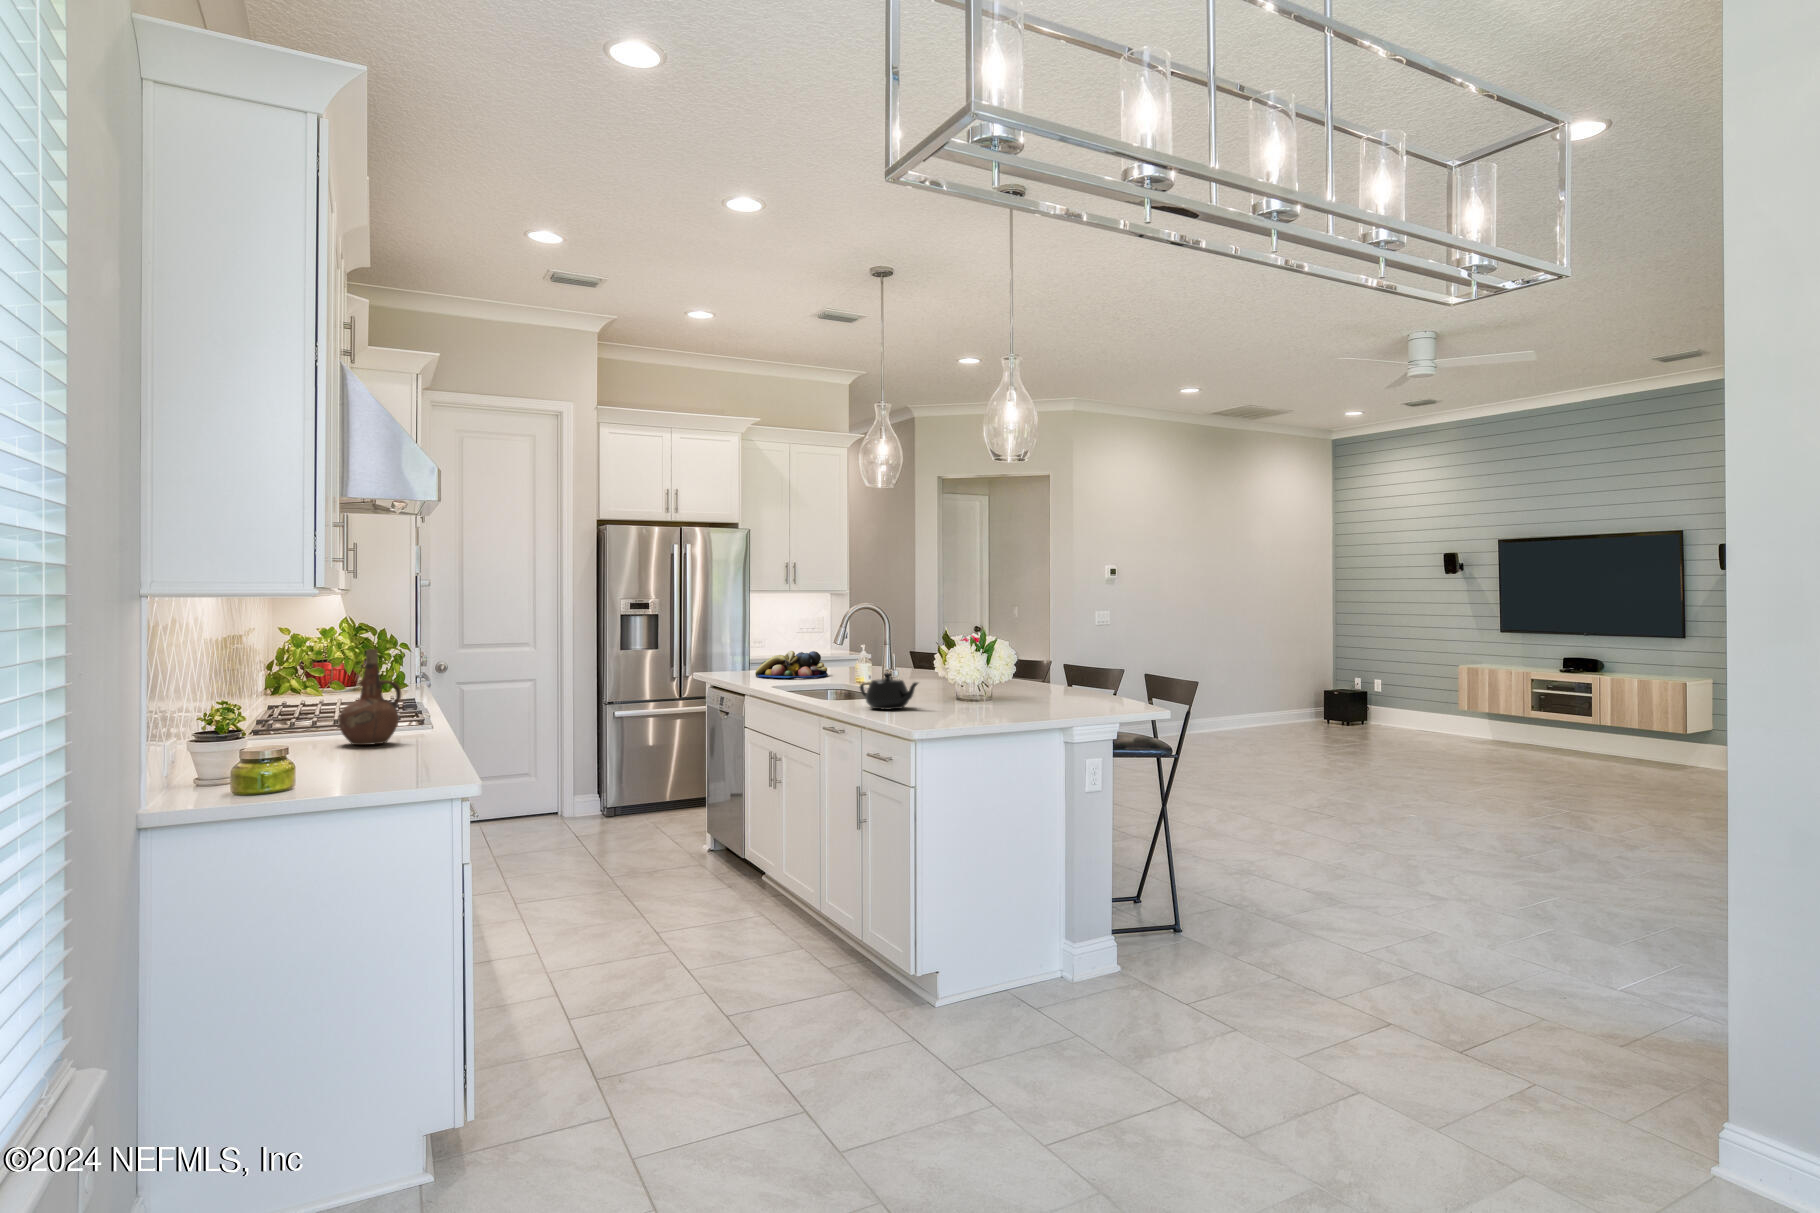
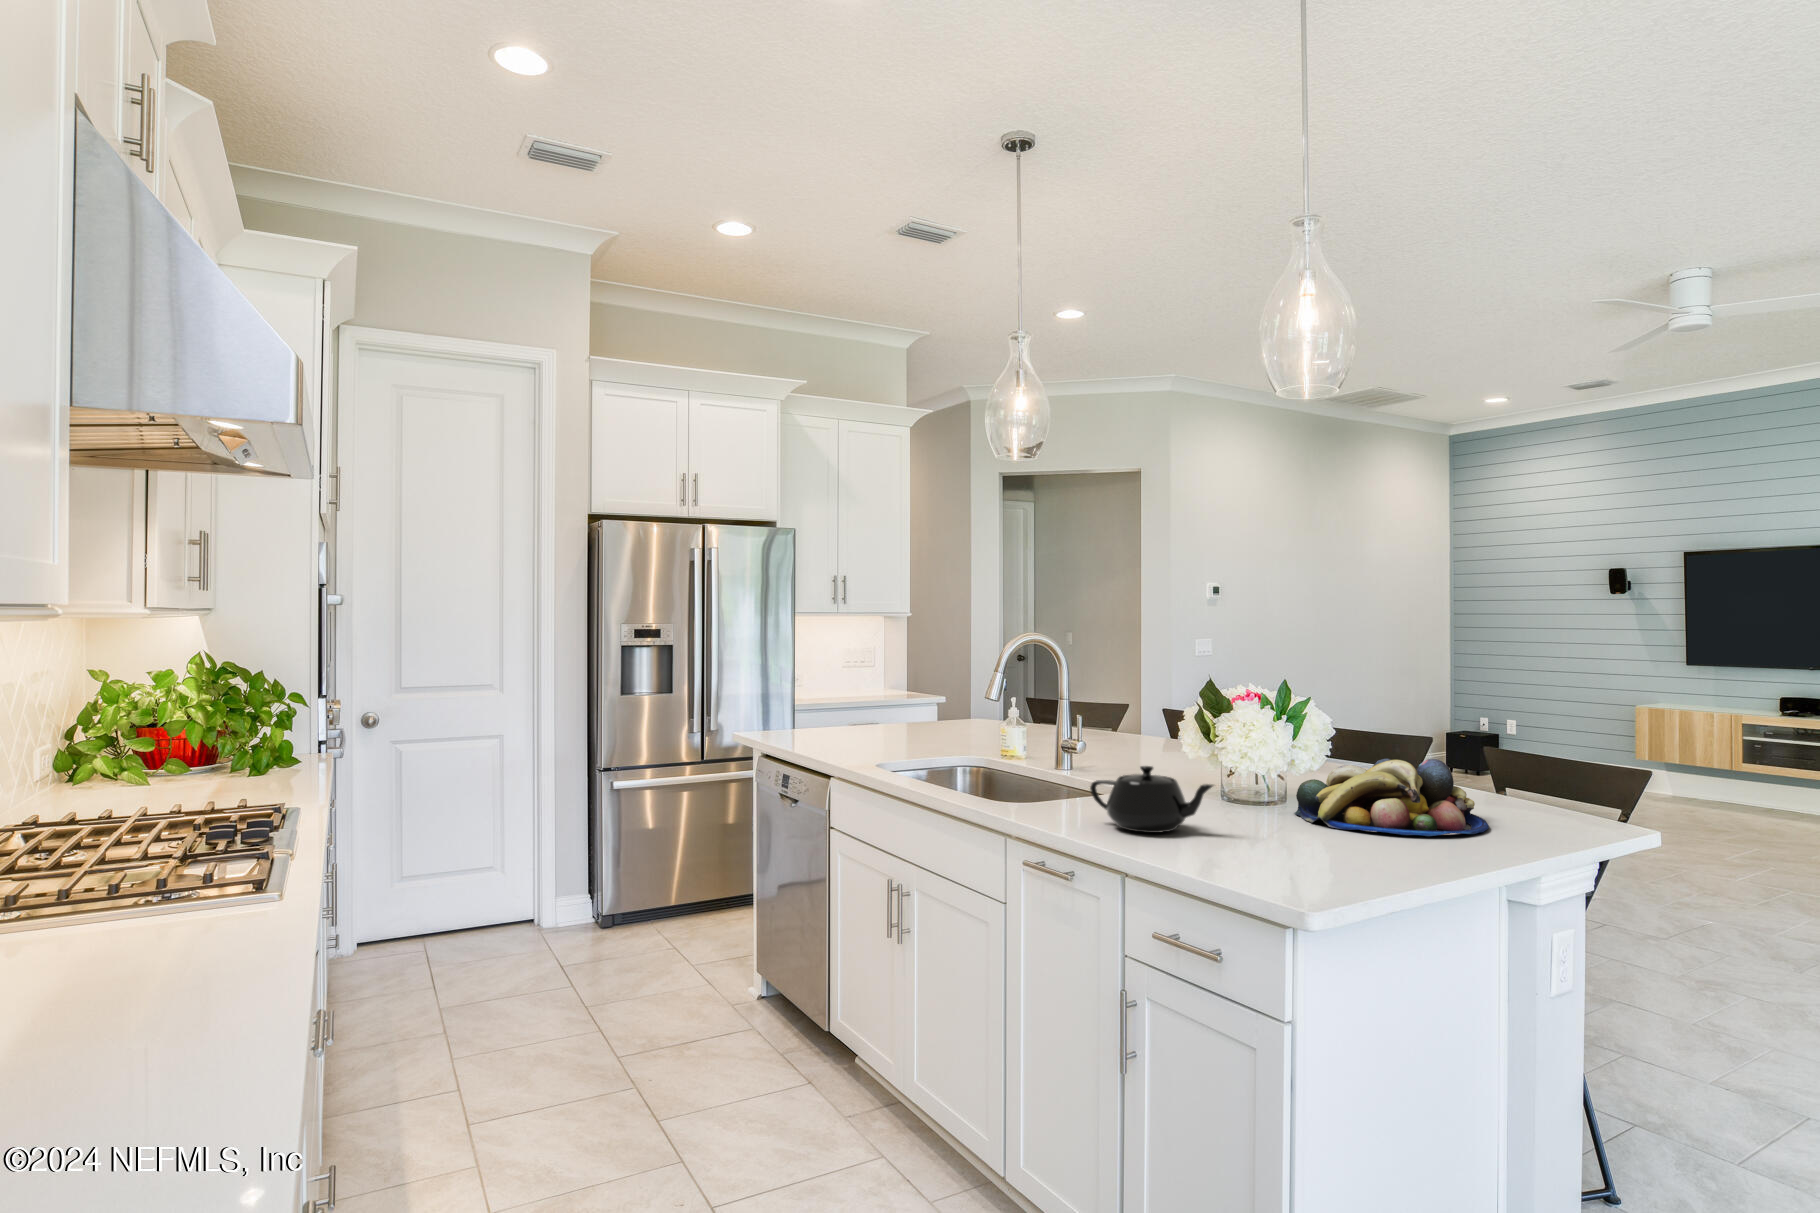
ceramic pitcher: present [338,649,401,745] -> none [54,758,221,997]
fruit bowl: present [755,651,828,678] -> present [1294,759,1489,836]

